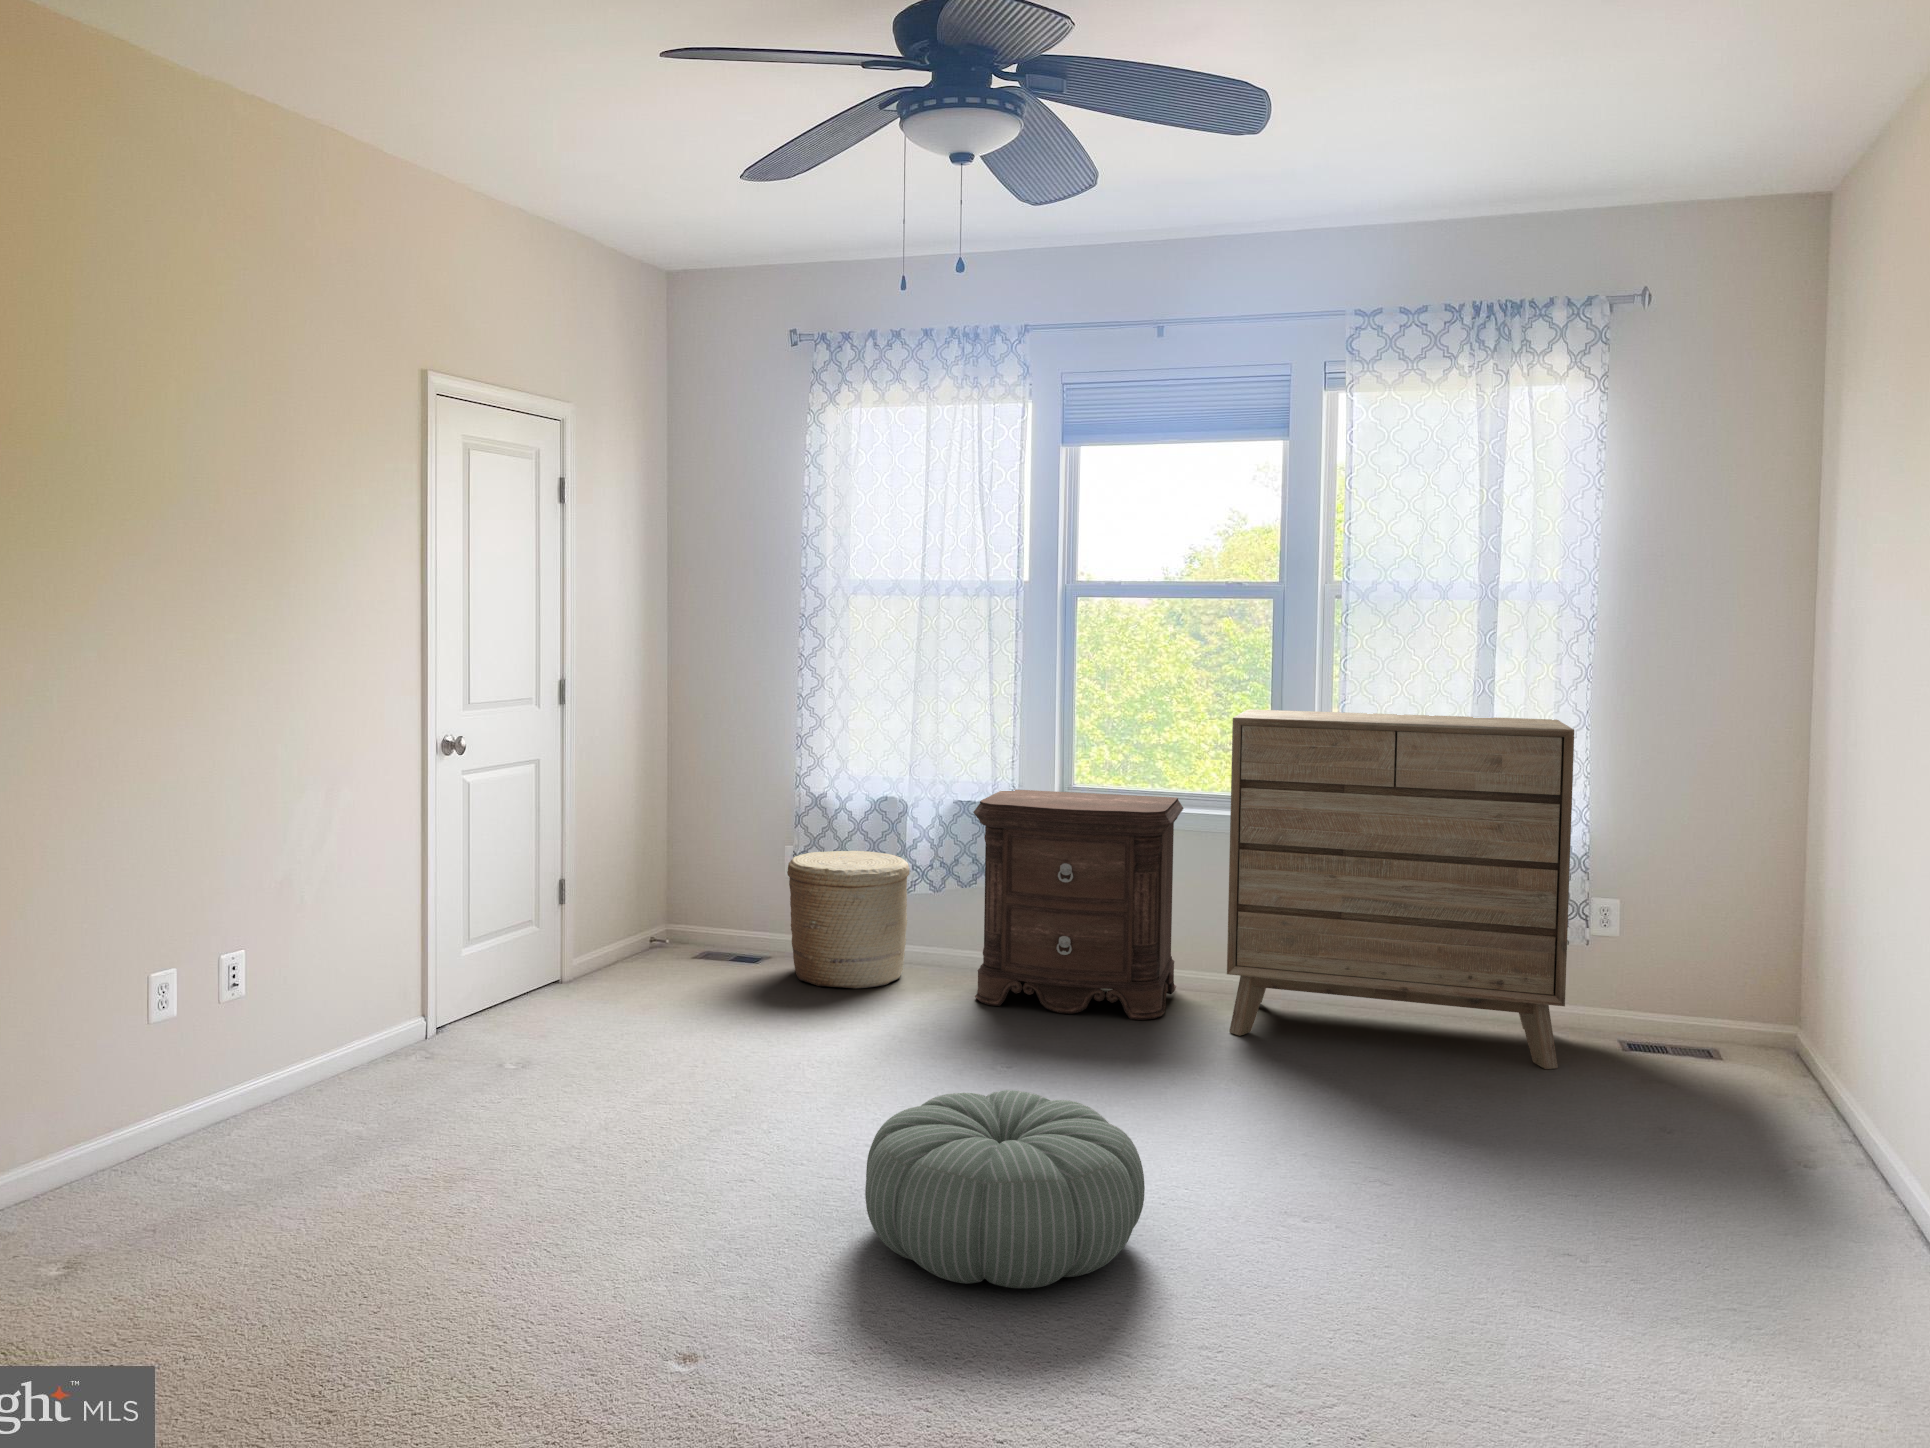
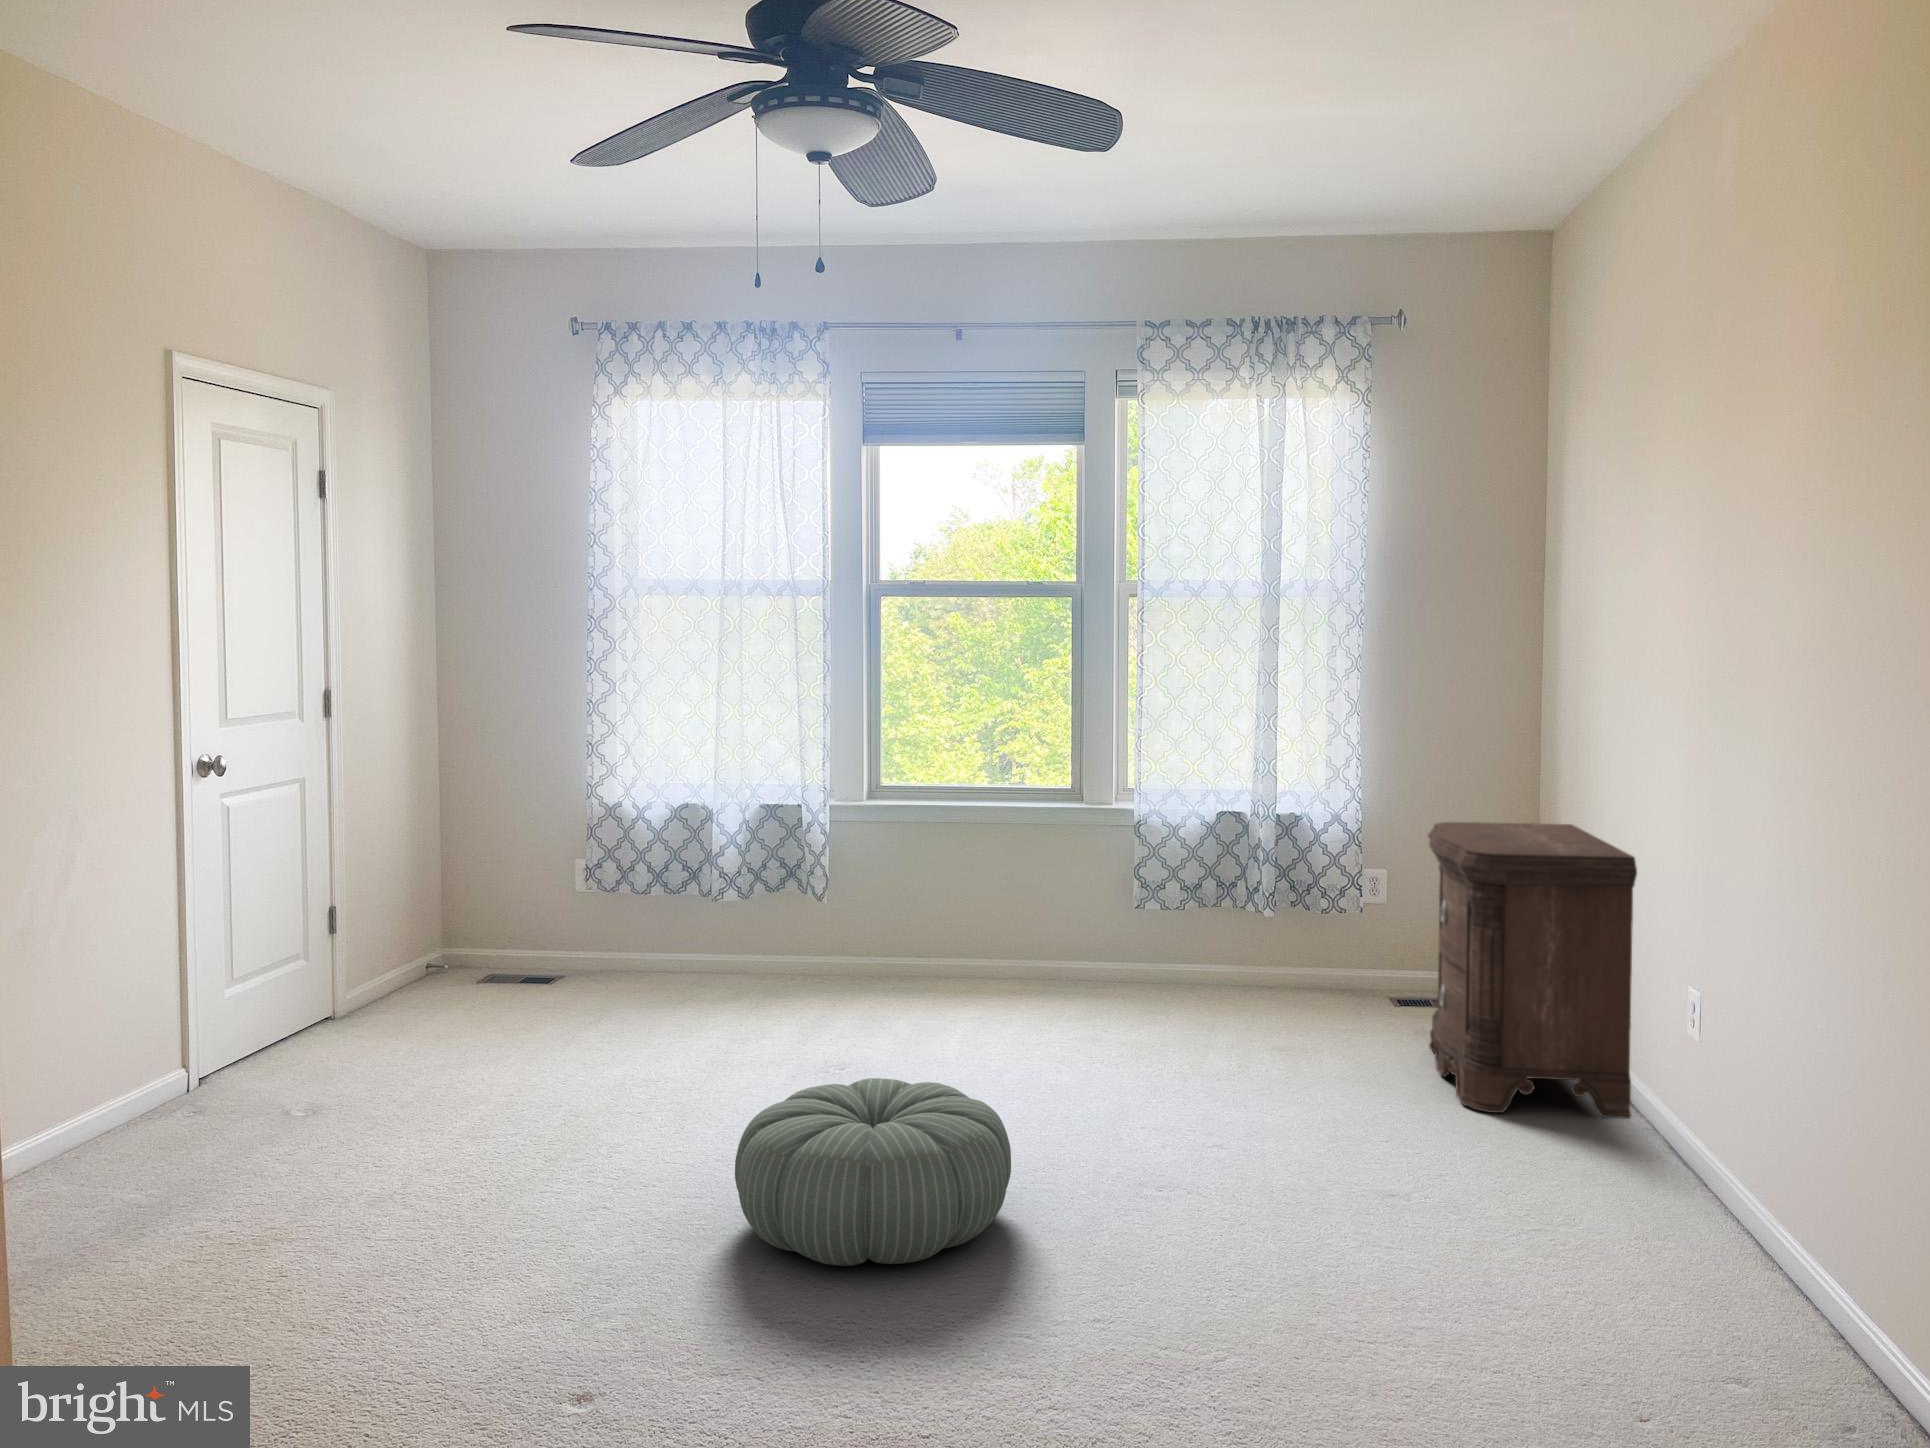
dresser: present [1227,709,1574,1069] -> none [1045,703,1351,1024]
nightstand: present [973,790,1184,1020] -> present [1428,822,1637,1119]
woven basket: present [787,851,910,989] -> none [586,862,718,1005]

